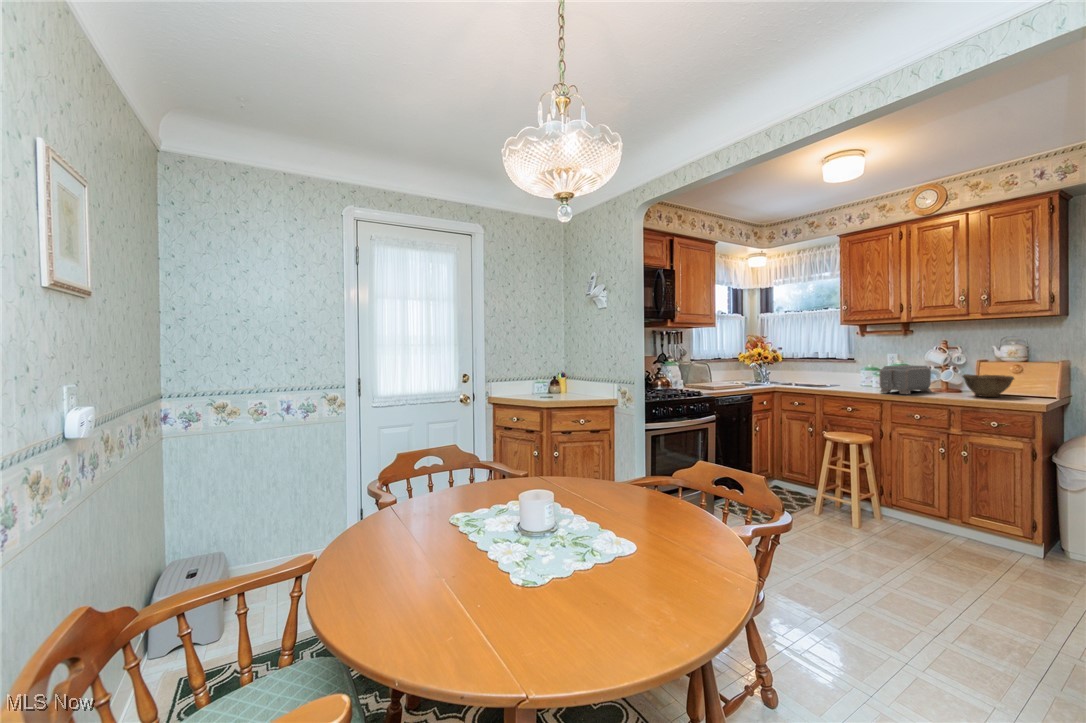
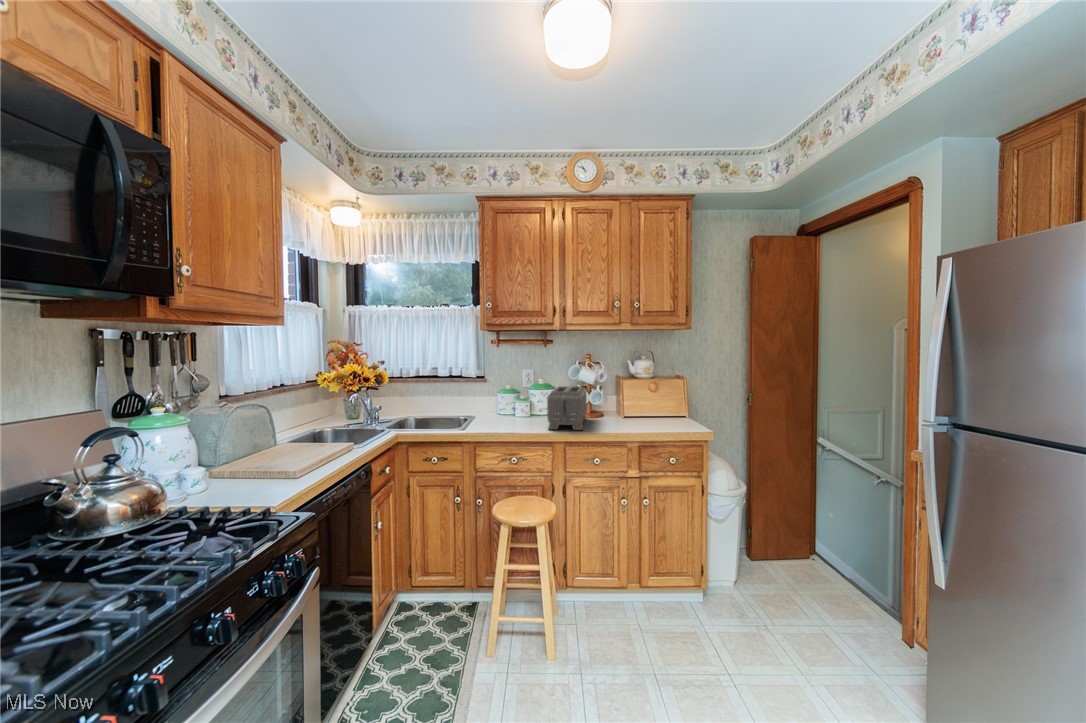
bowl: present [963,374,1014,397] -> none [624,395,671,424]

